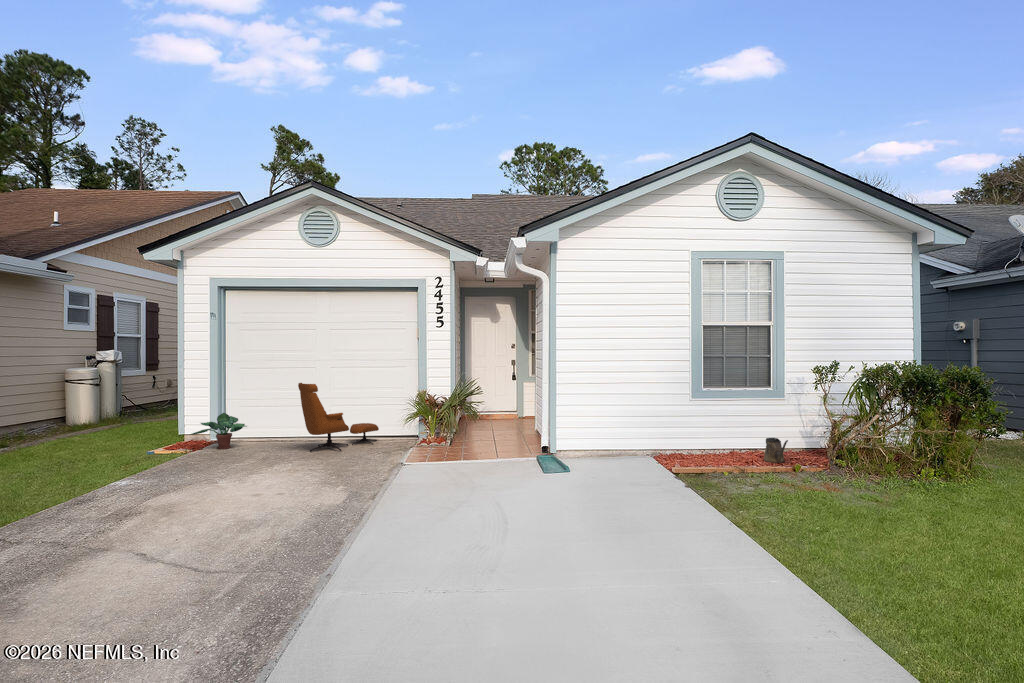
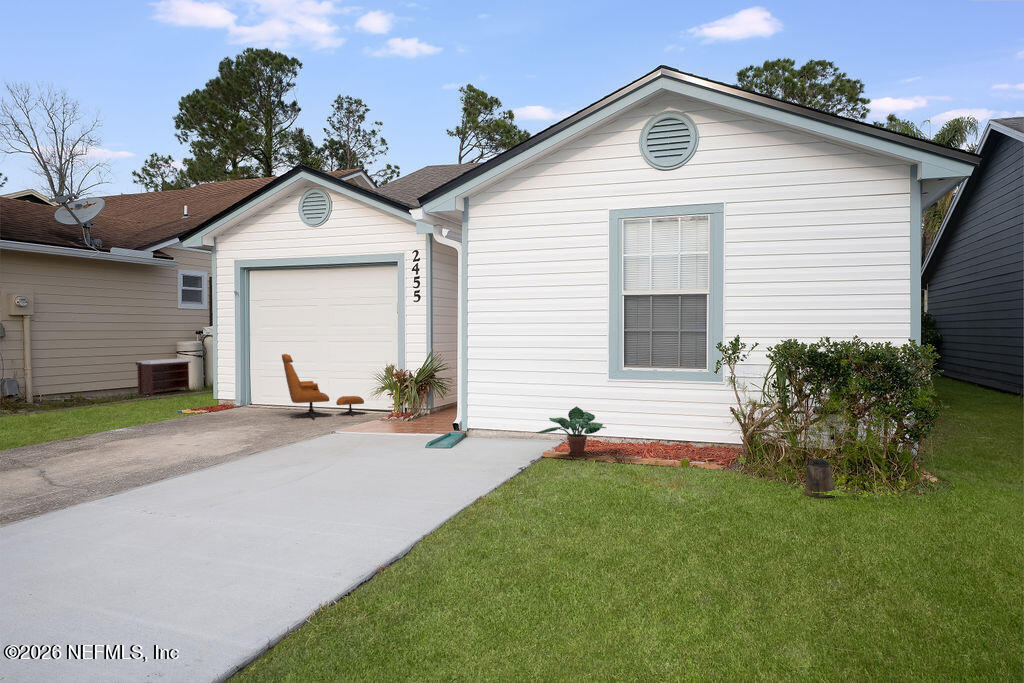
bench: none [12,389,80,435] -> present [136,358,190,395]
potted plant: present [191,413,247,449] -> present [537,407,606,456]
watering can: present [764,438,788,463] -> present [803,459,835,498]

